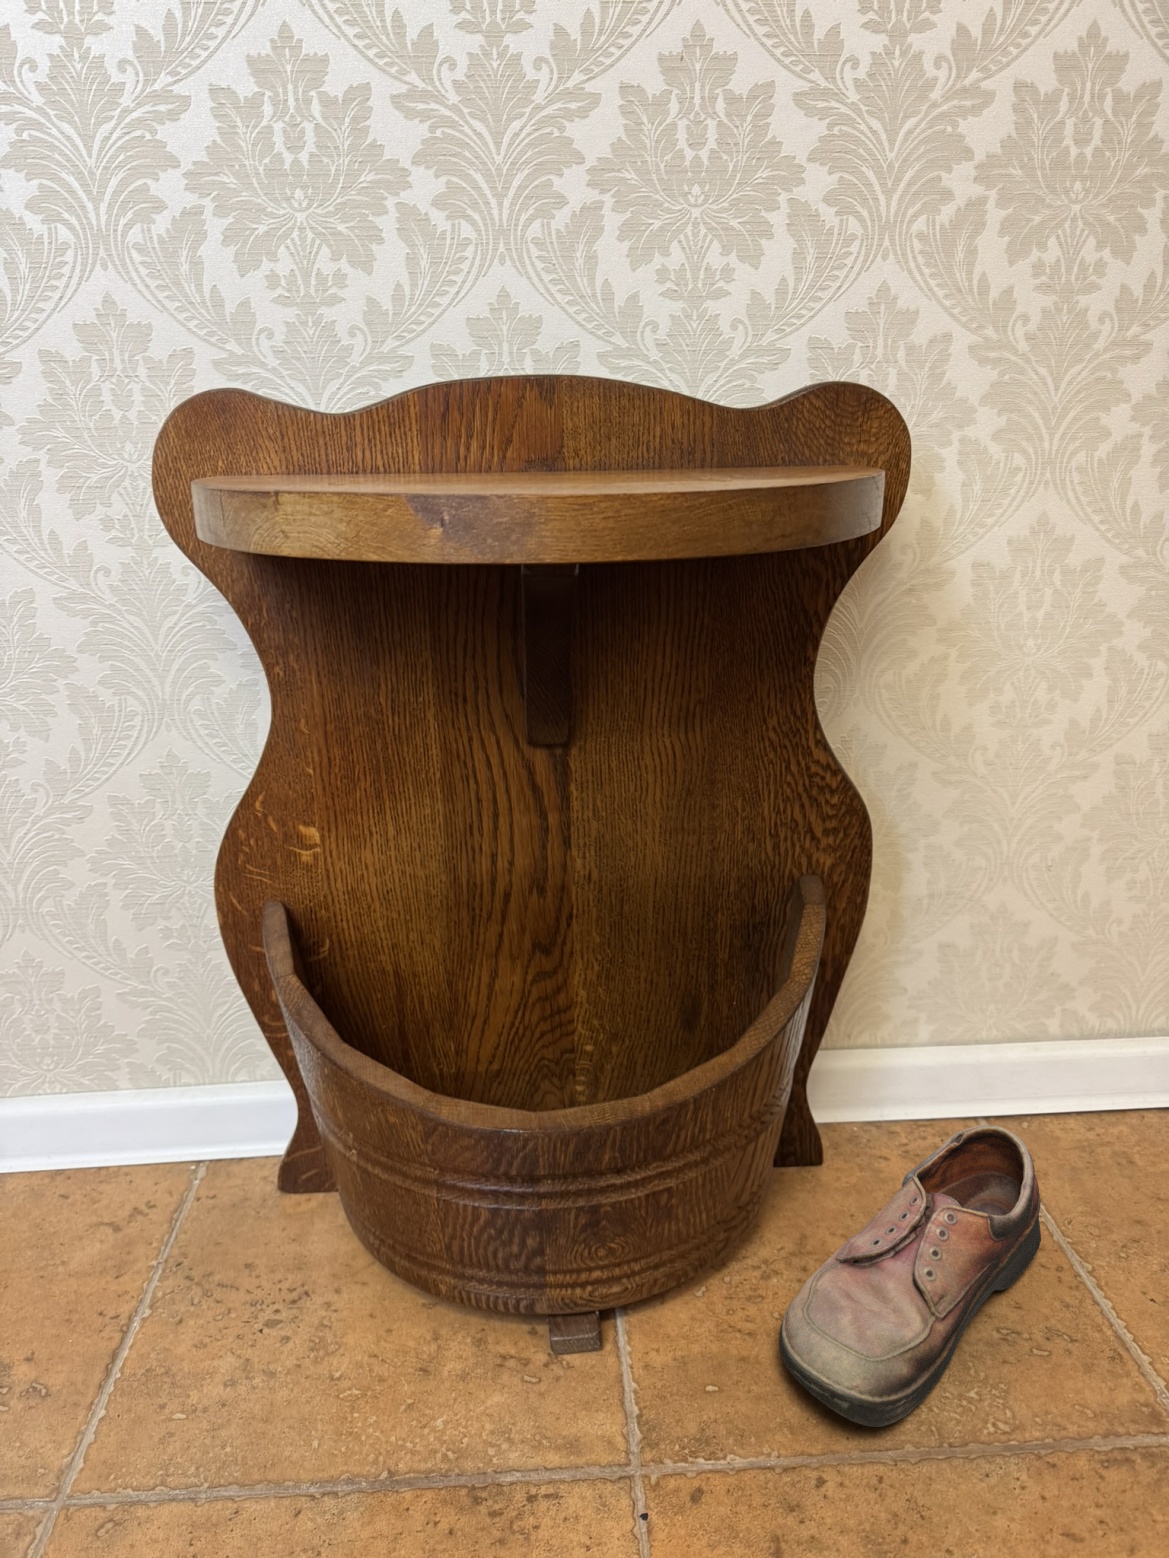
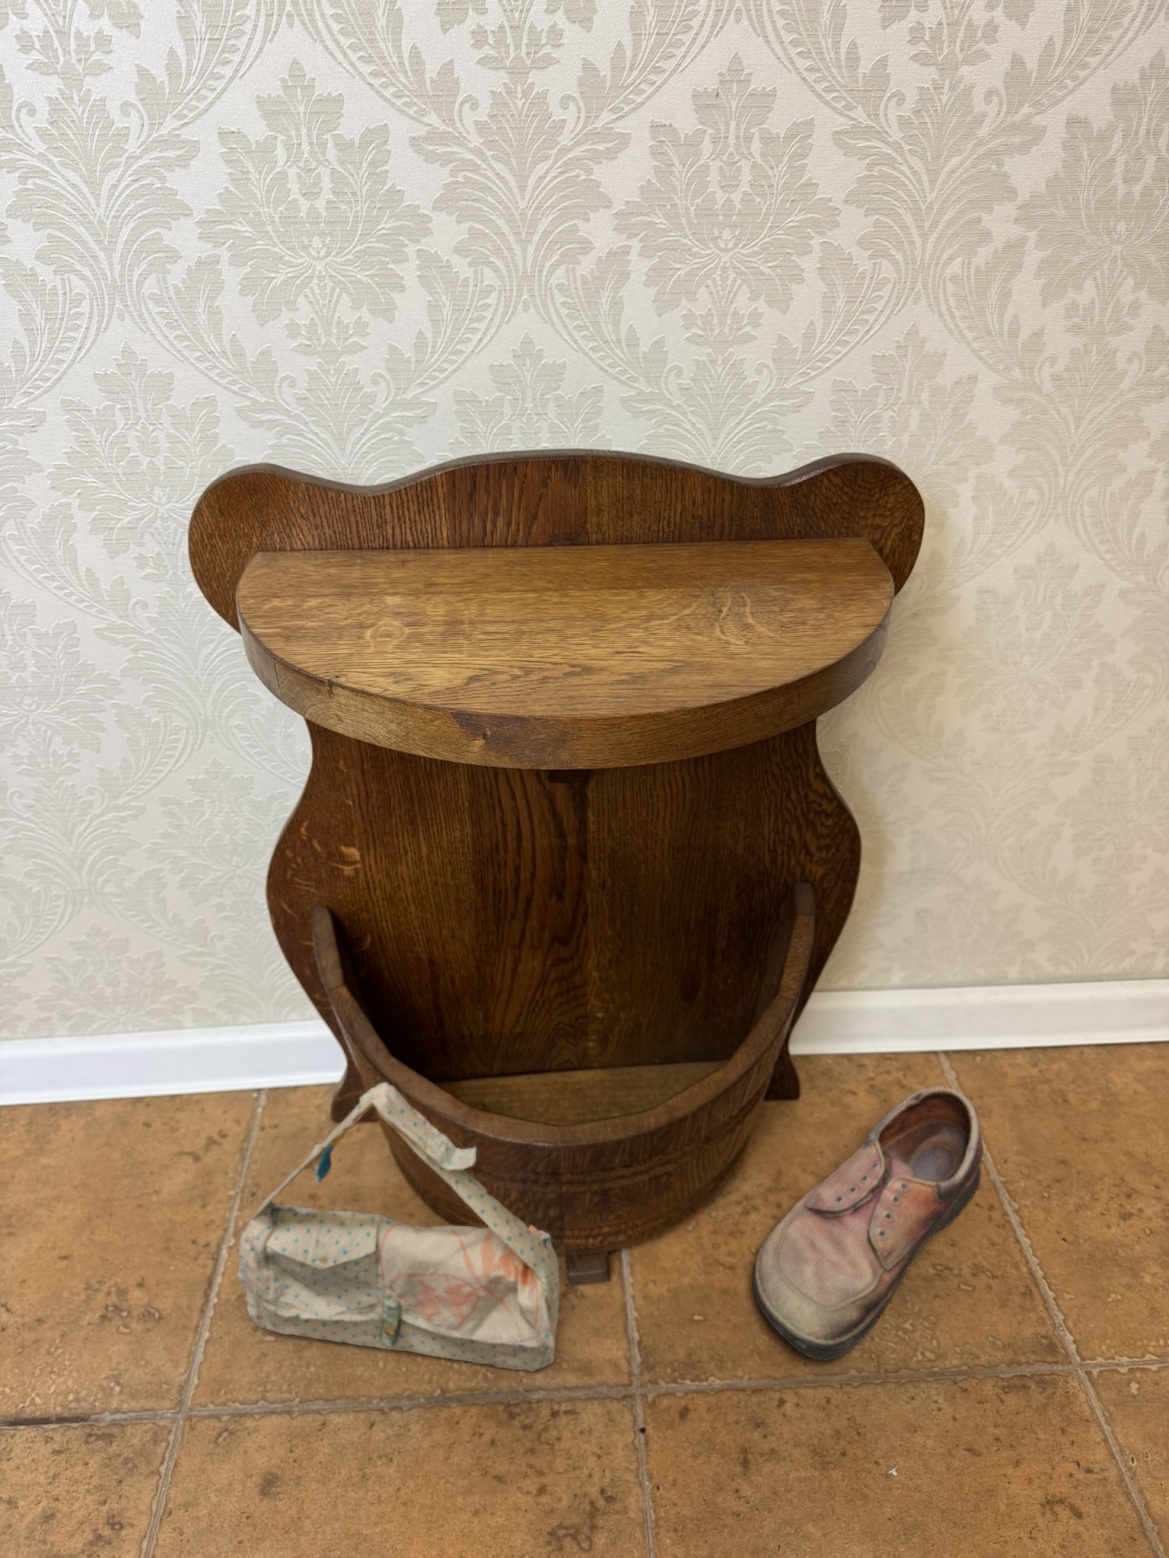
bag: none [154,1034,545,1452] -> present [237,1083,560,1372]

